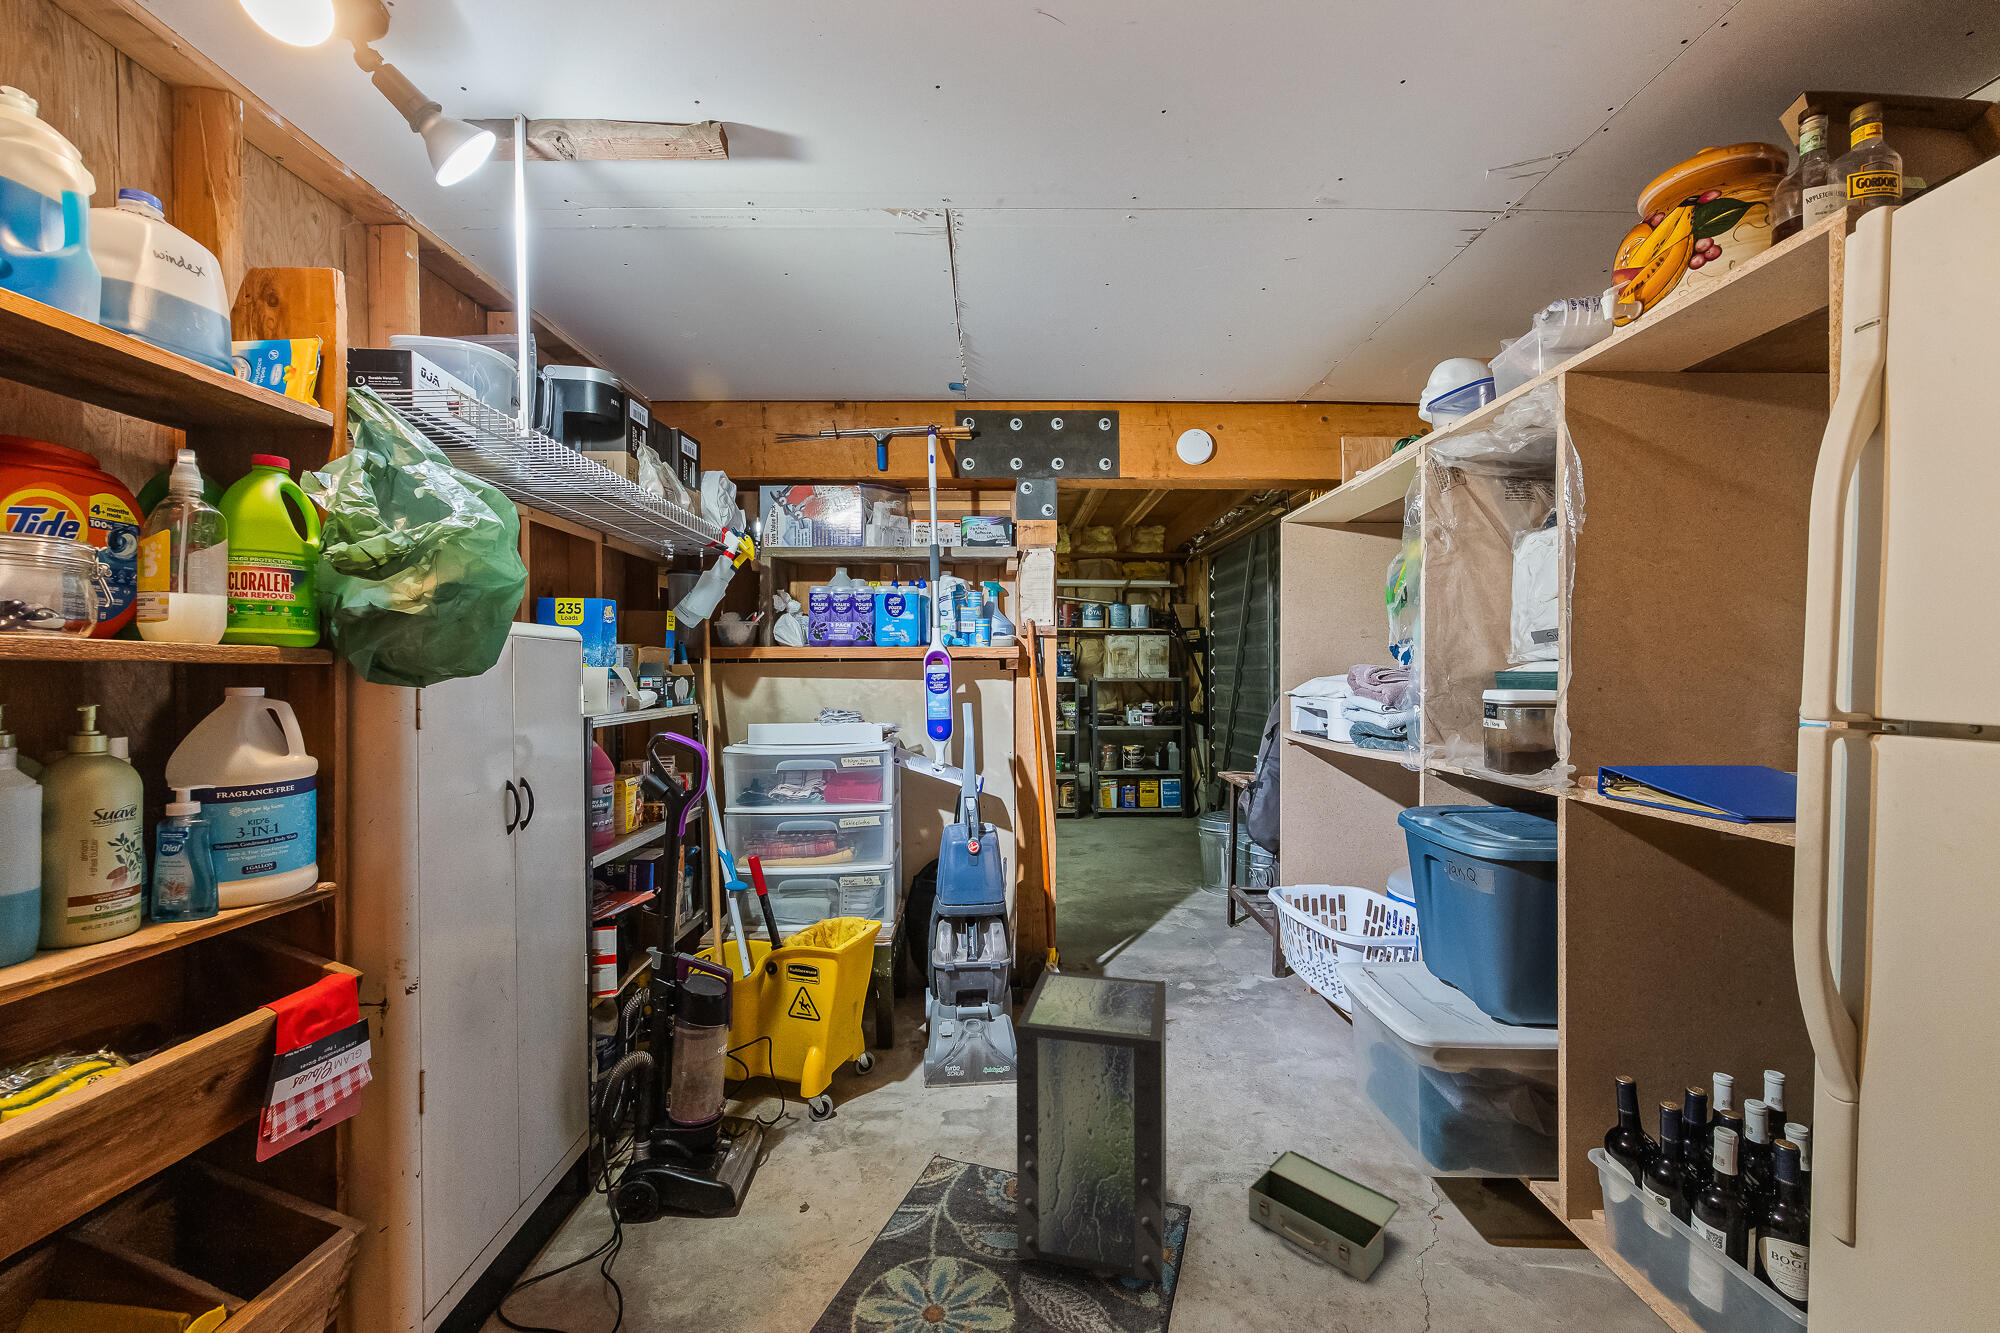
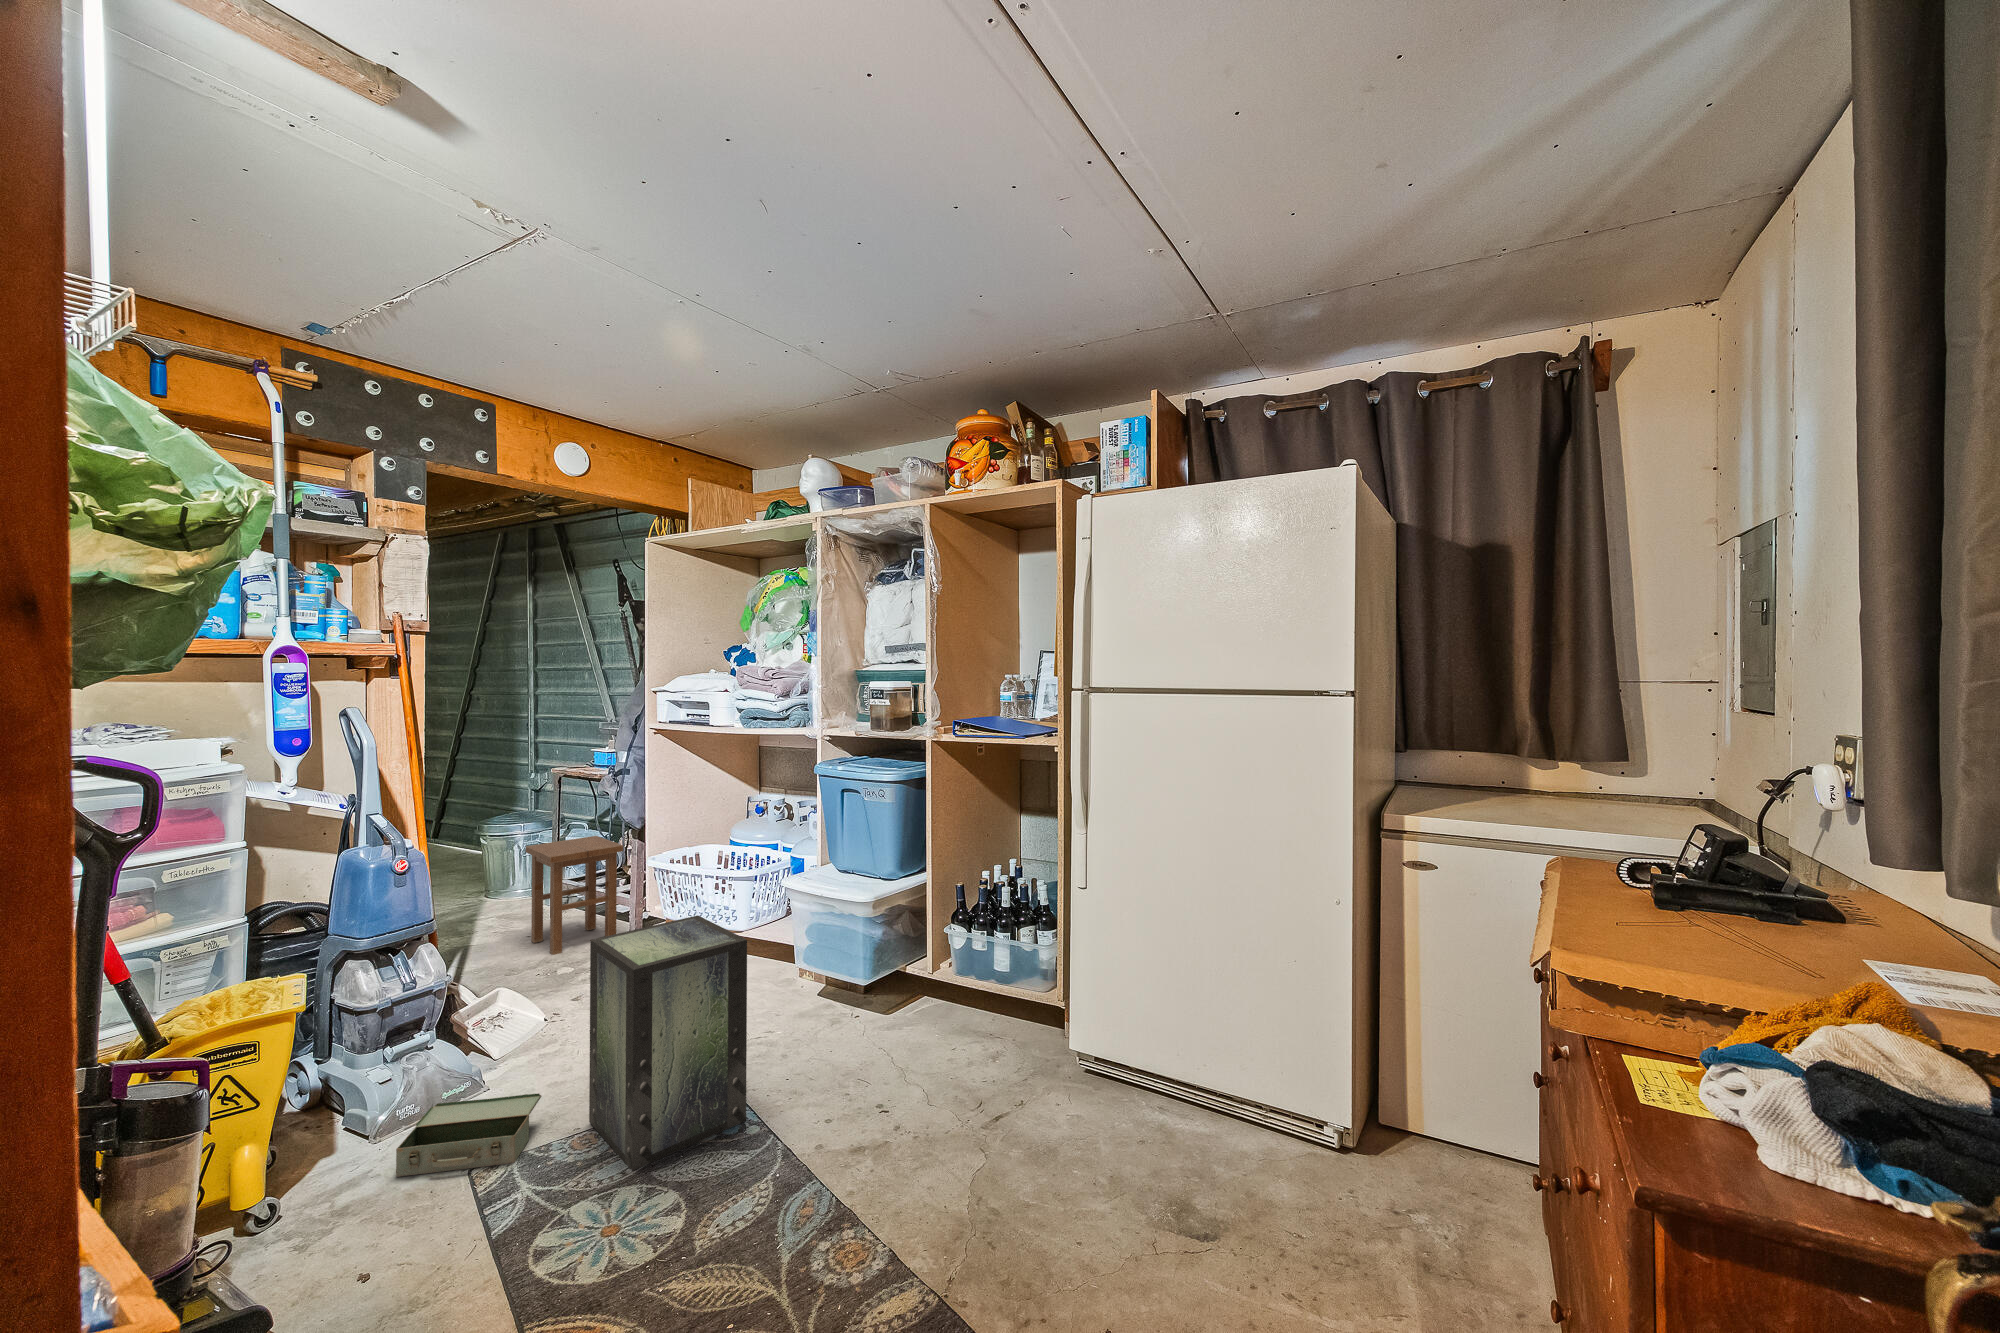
stool: none [1184,844,1264,966] -> present [526,836,623,955]
toolbox: present [1249,1151,1400,1282] -> present [396,1093,542,1177]

